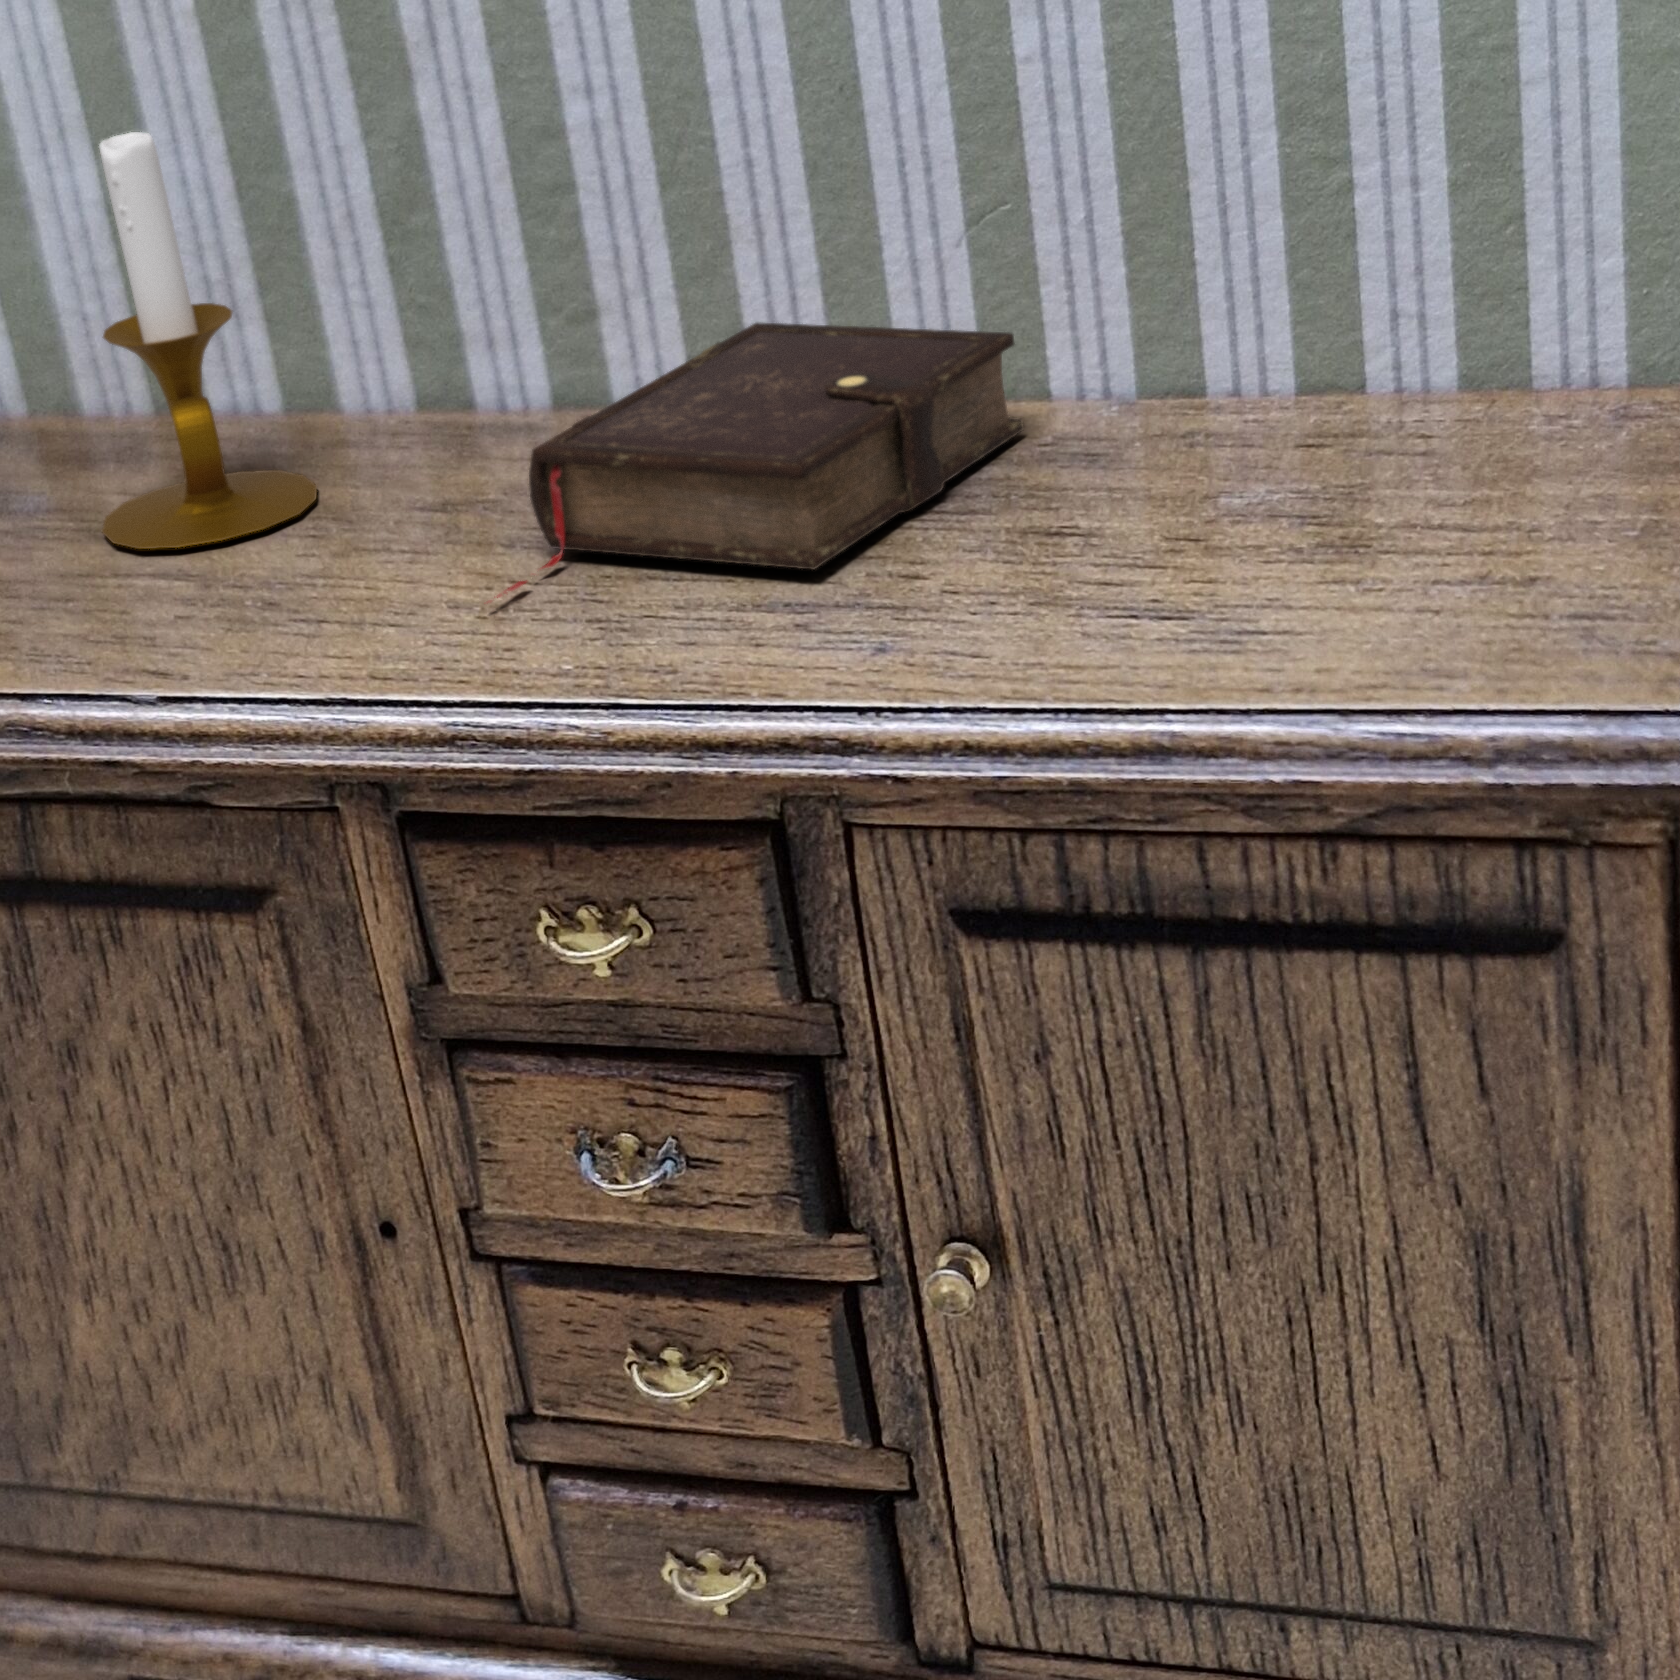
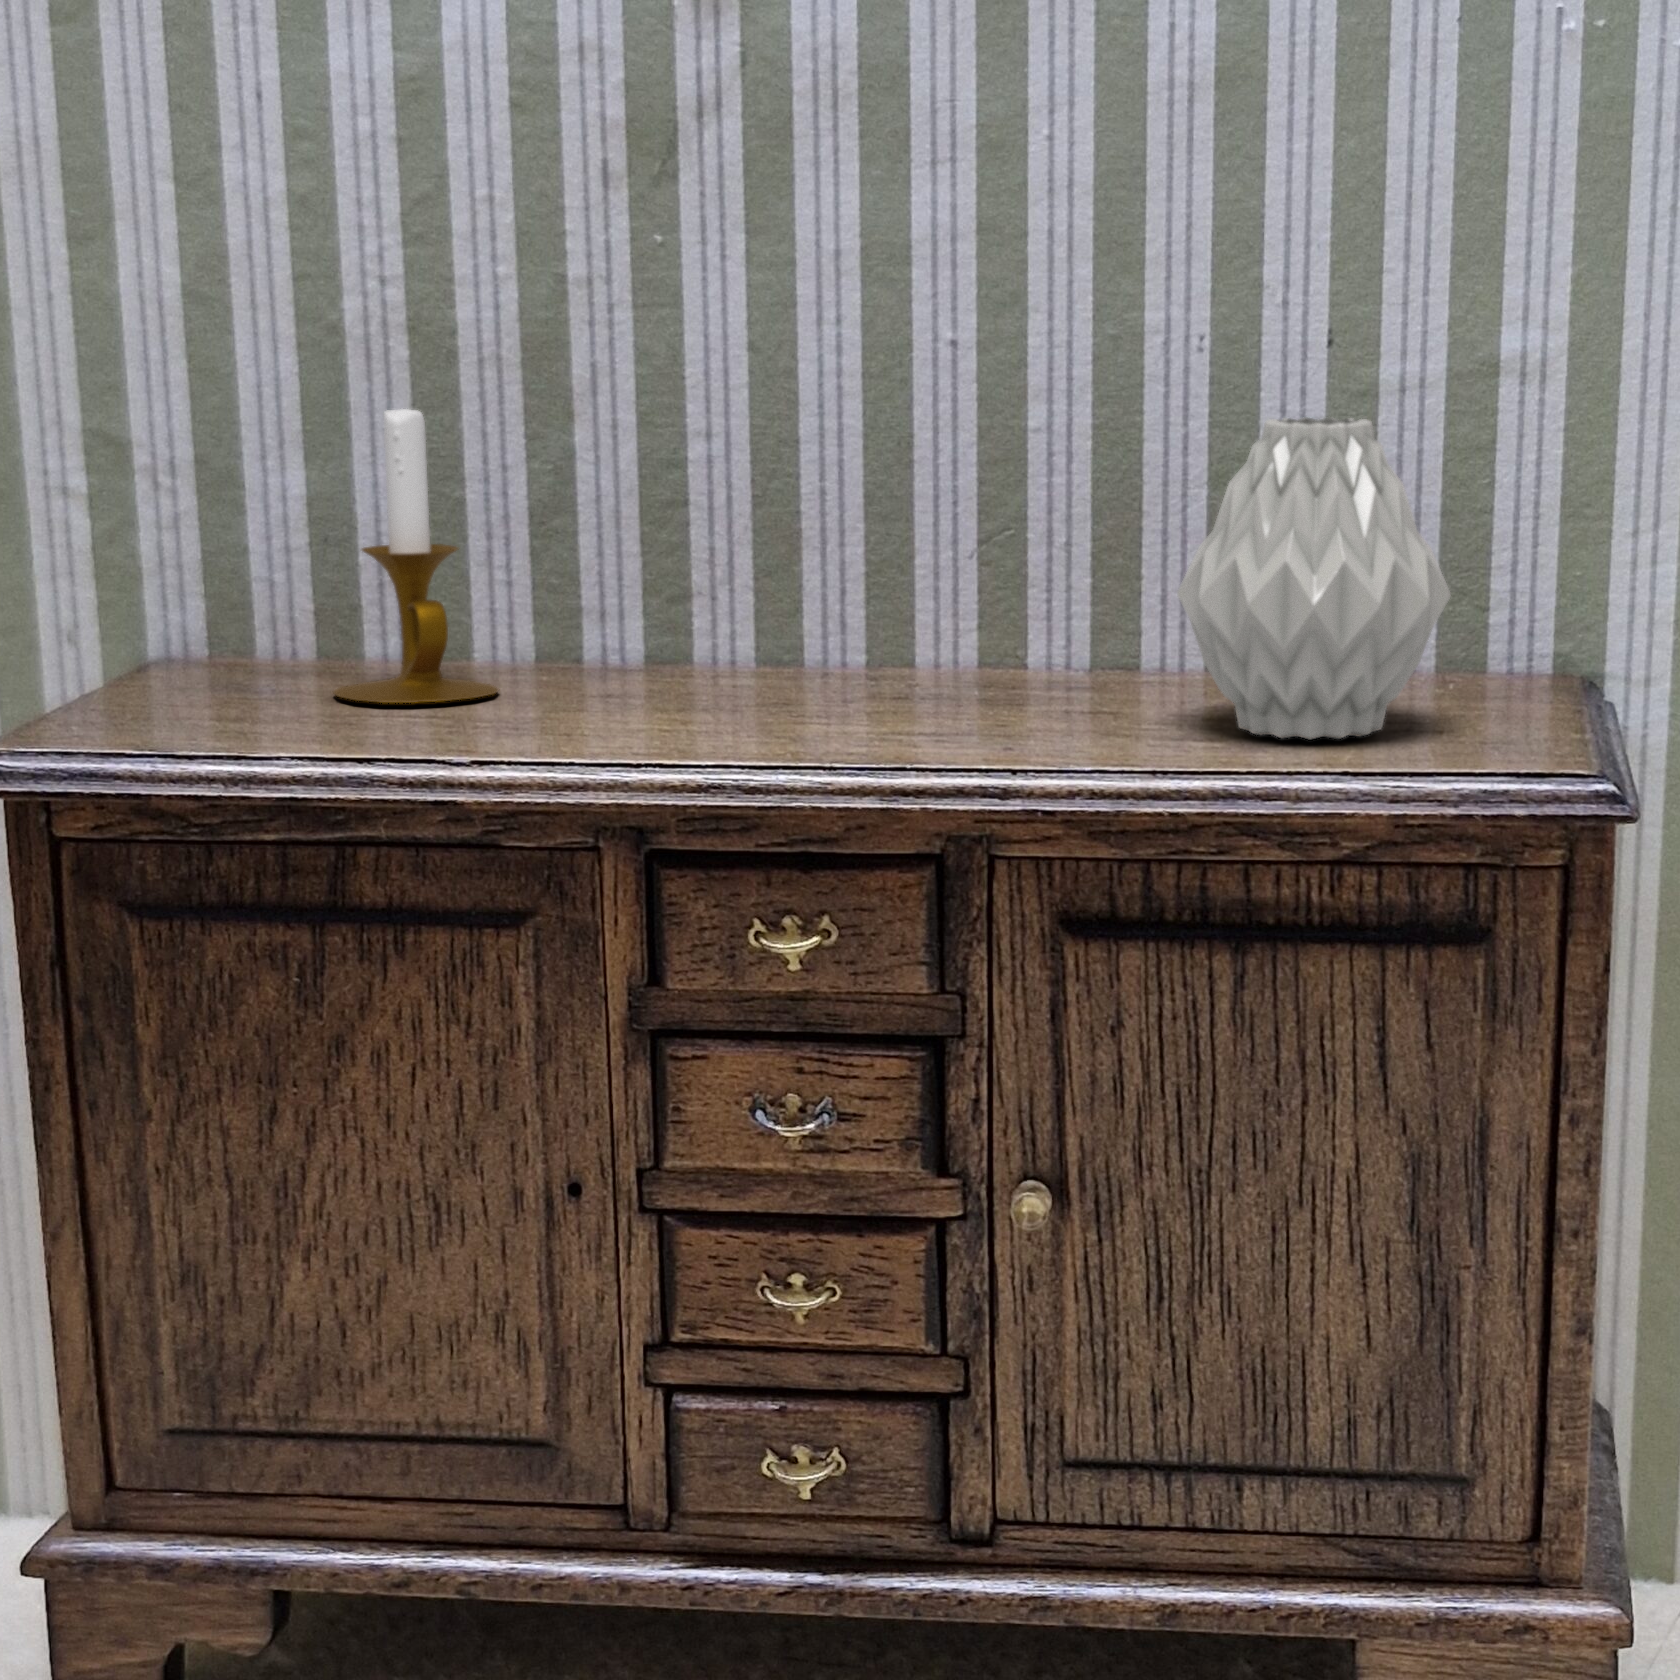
vase: none [1124,100,1534,611] -> present [1177,417,1451,740]
book: present [488,323,1024,602] -> none [690,601,1025,725]

